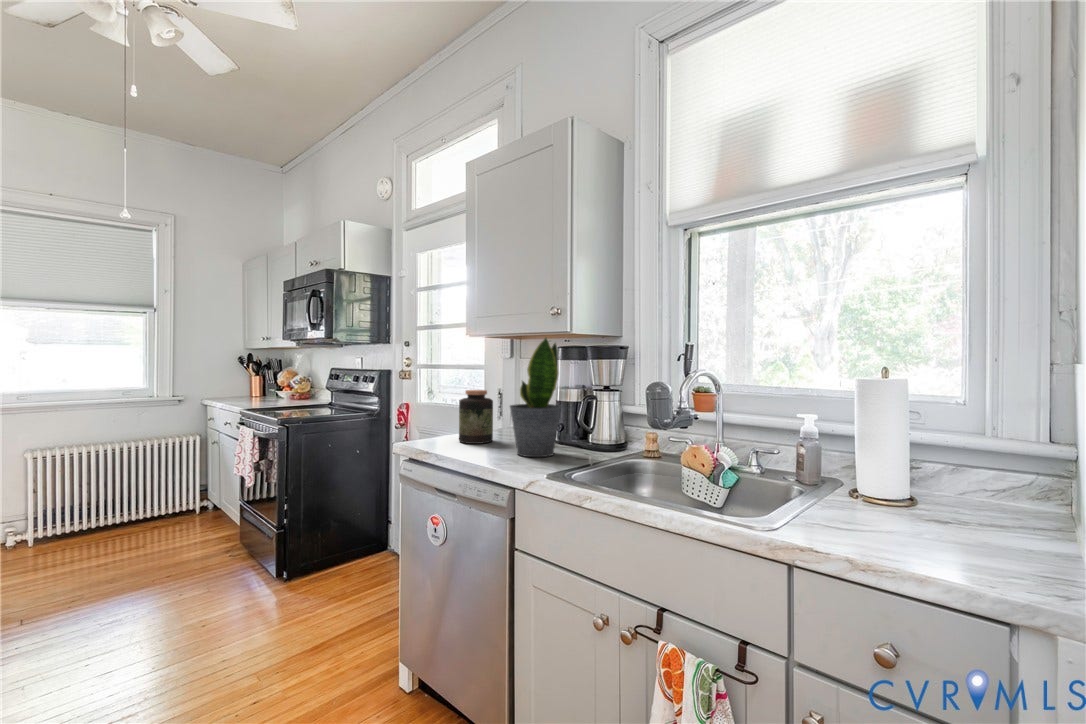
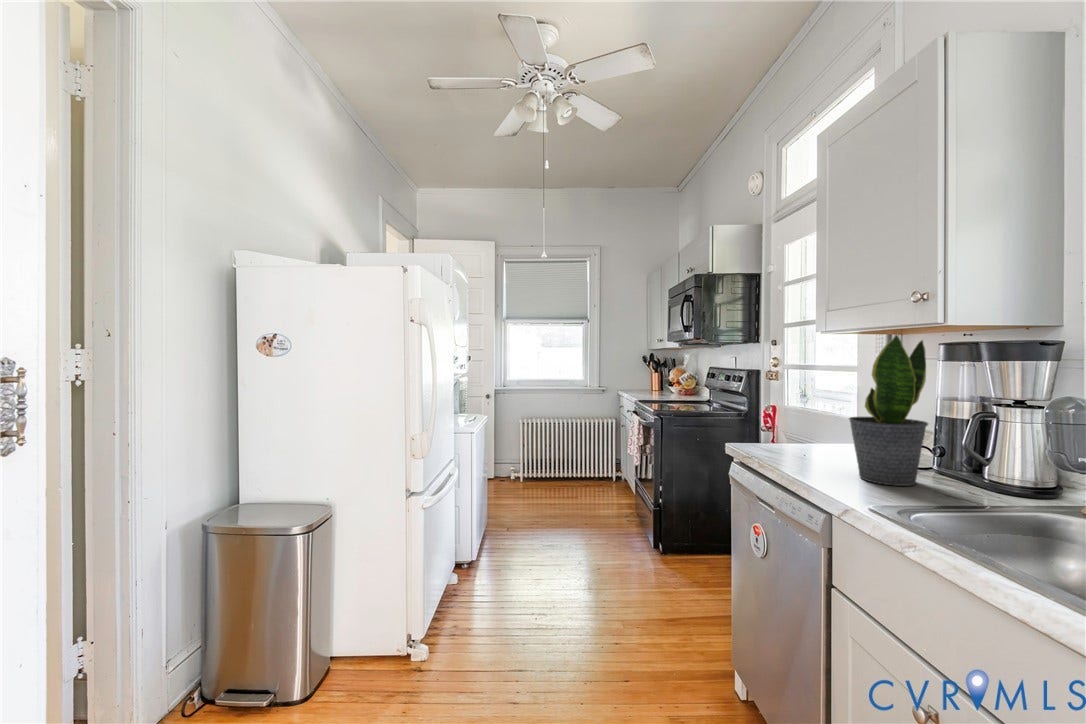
jar: present [459,390,493,444] -> none [800,396,844,458]

